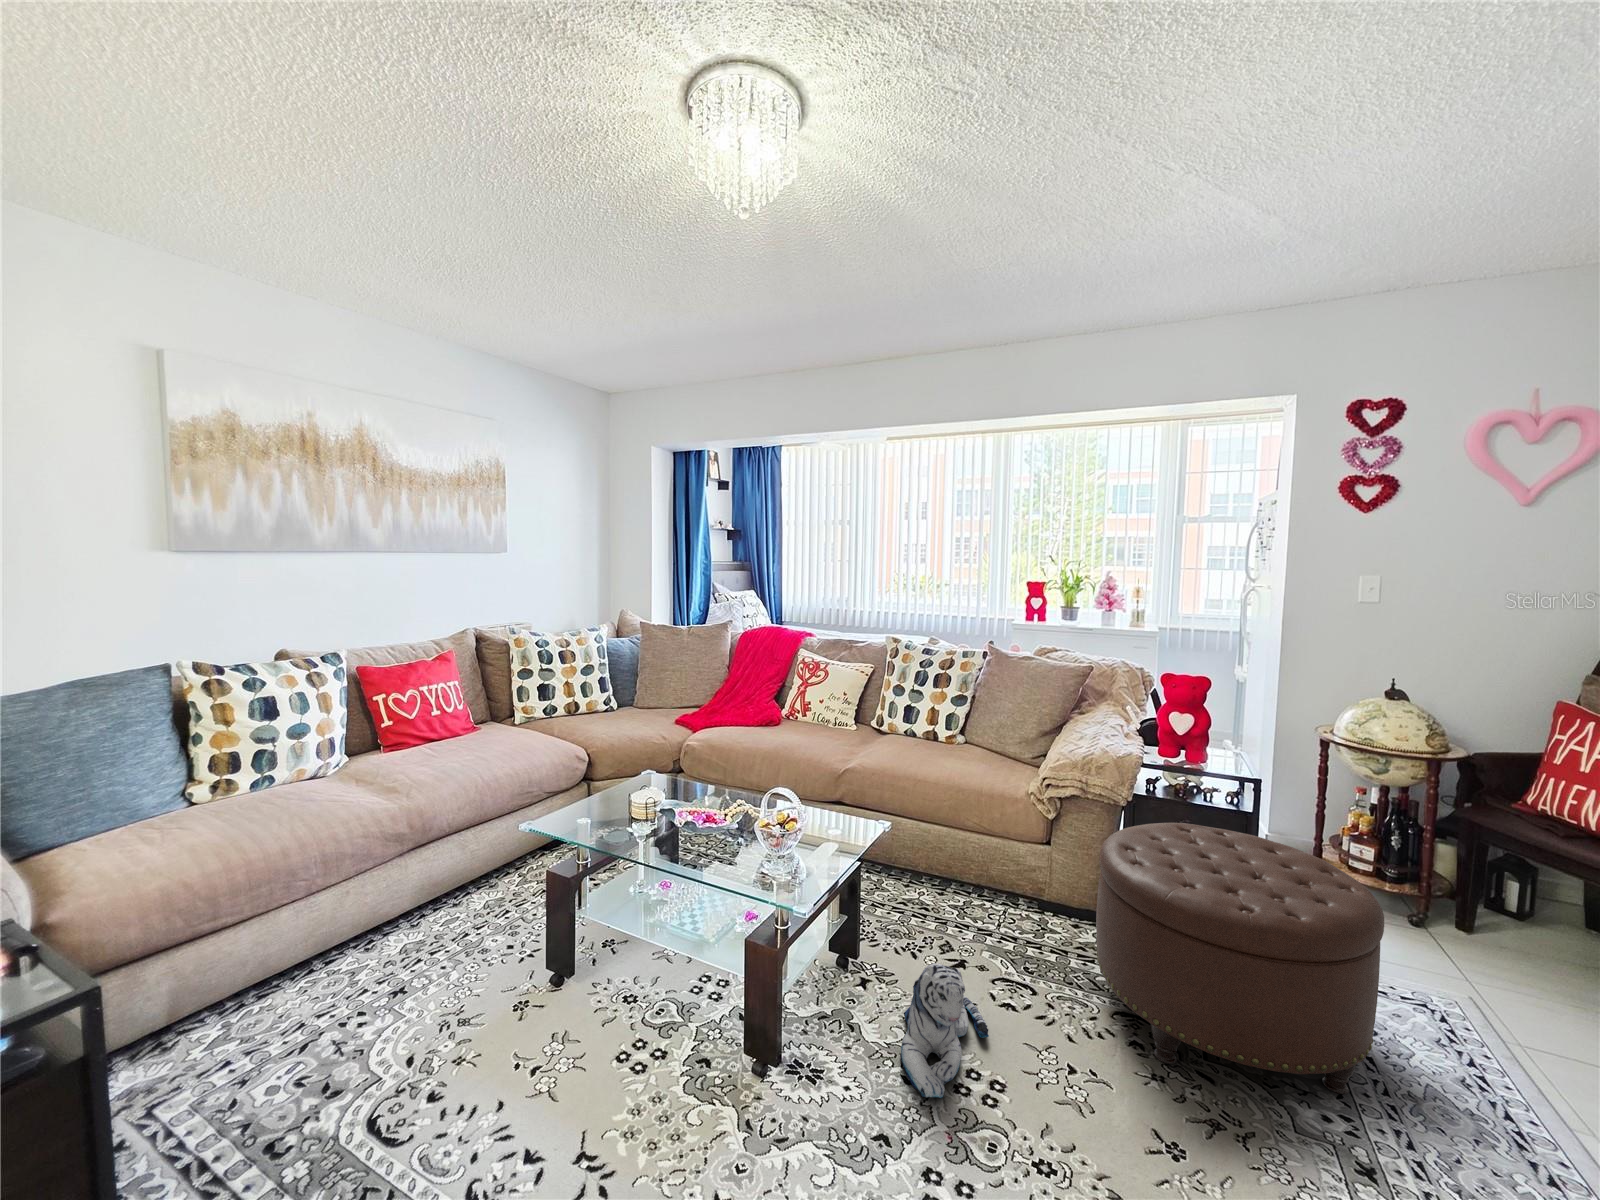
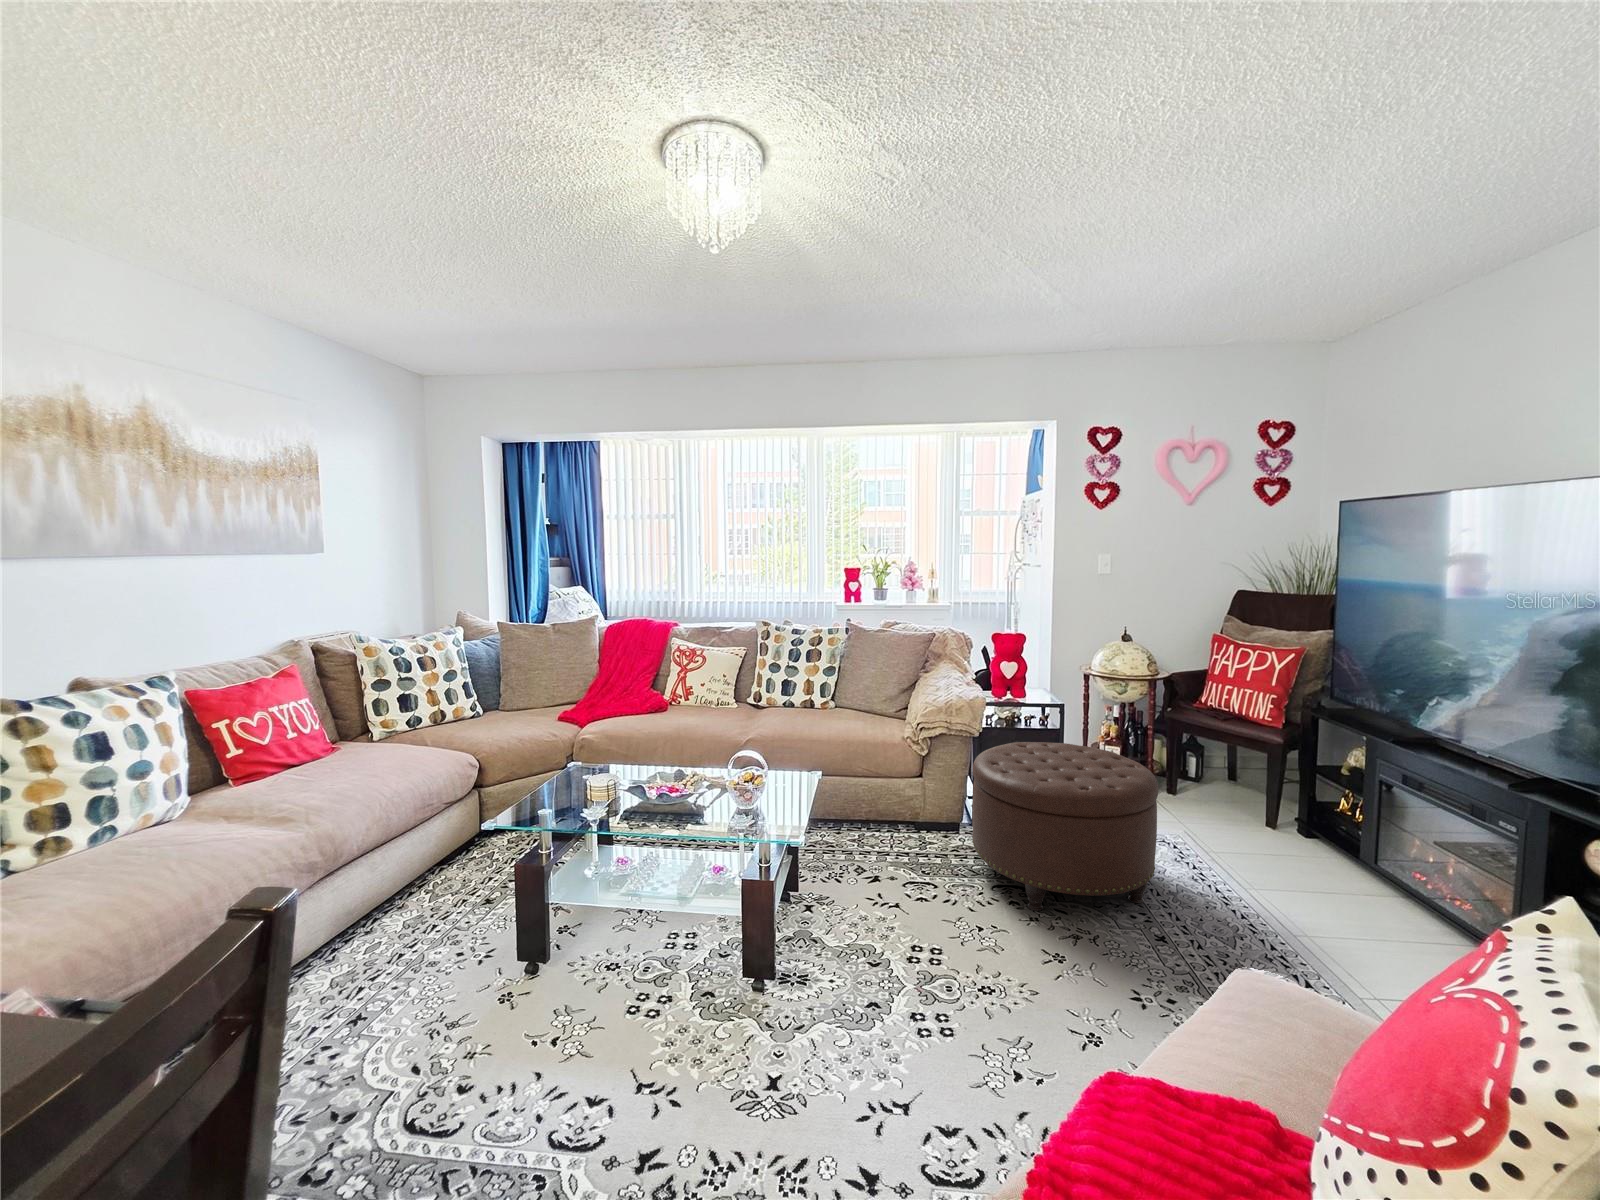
plush toy: present [900,963,989,1098] -> none [850,872,918,972]

